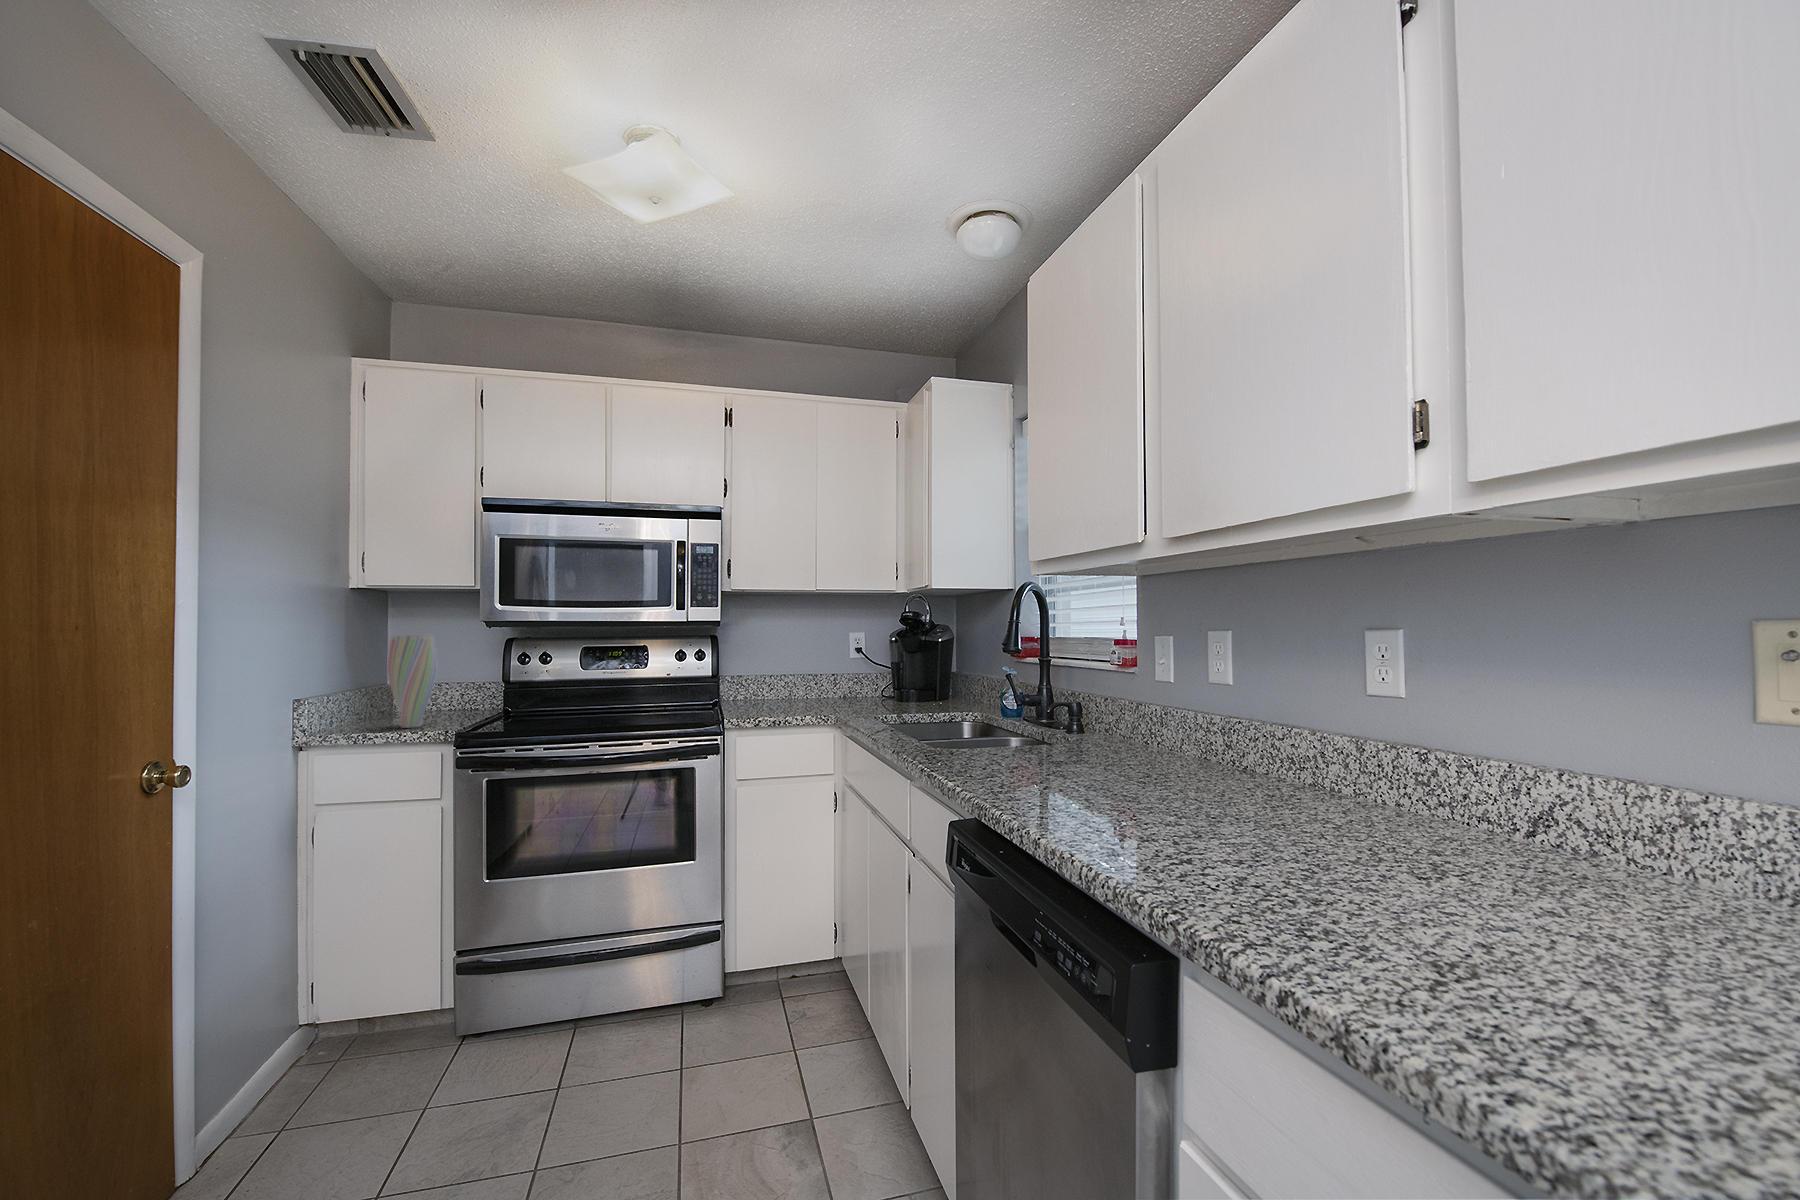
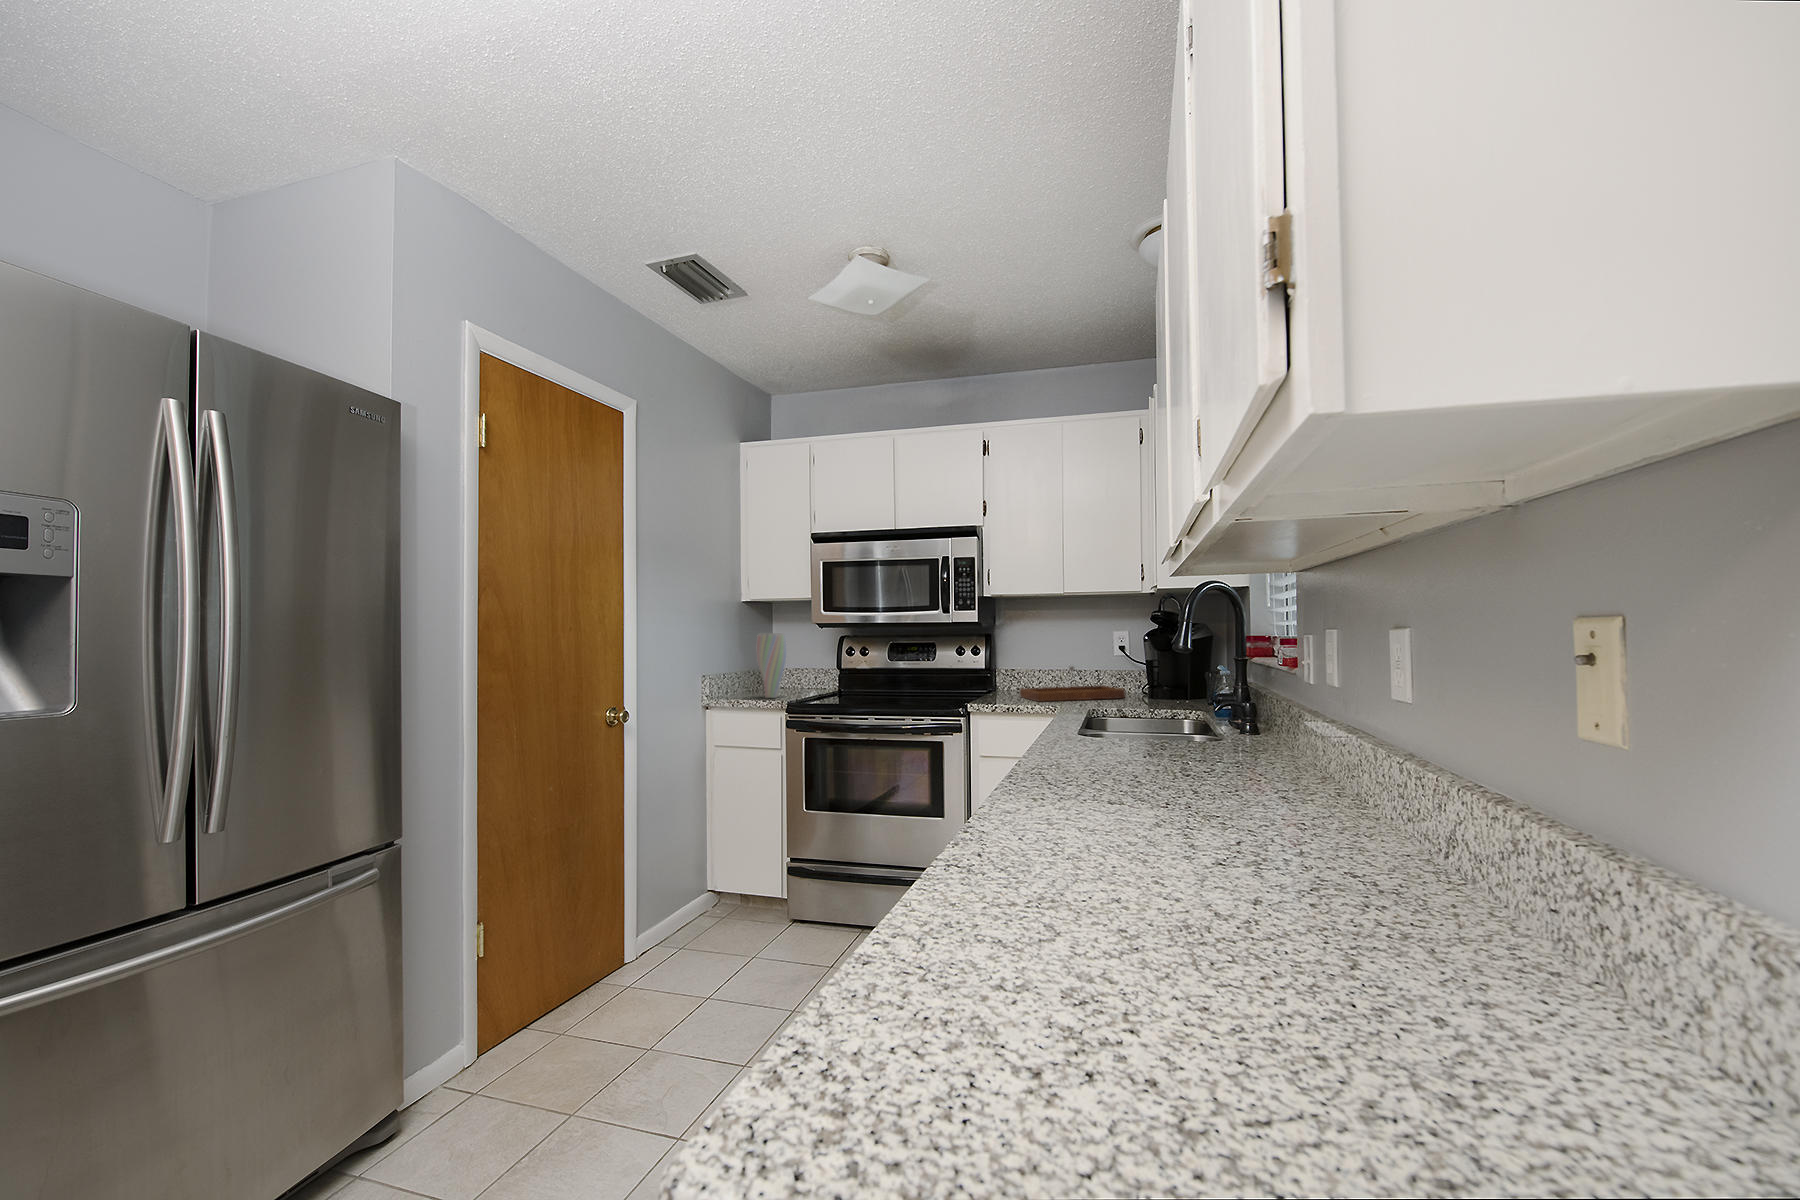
tray: none [756,669,867,711] -> present [1020,665,1125,701]

